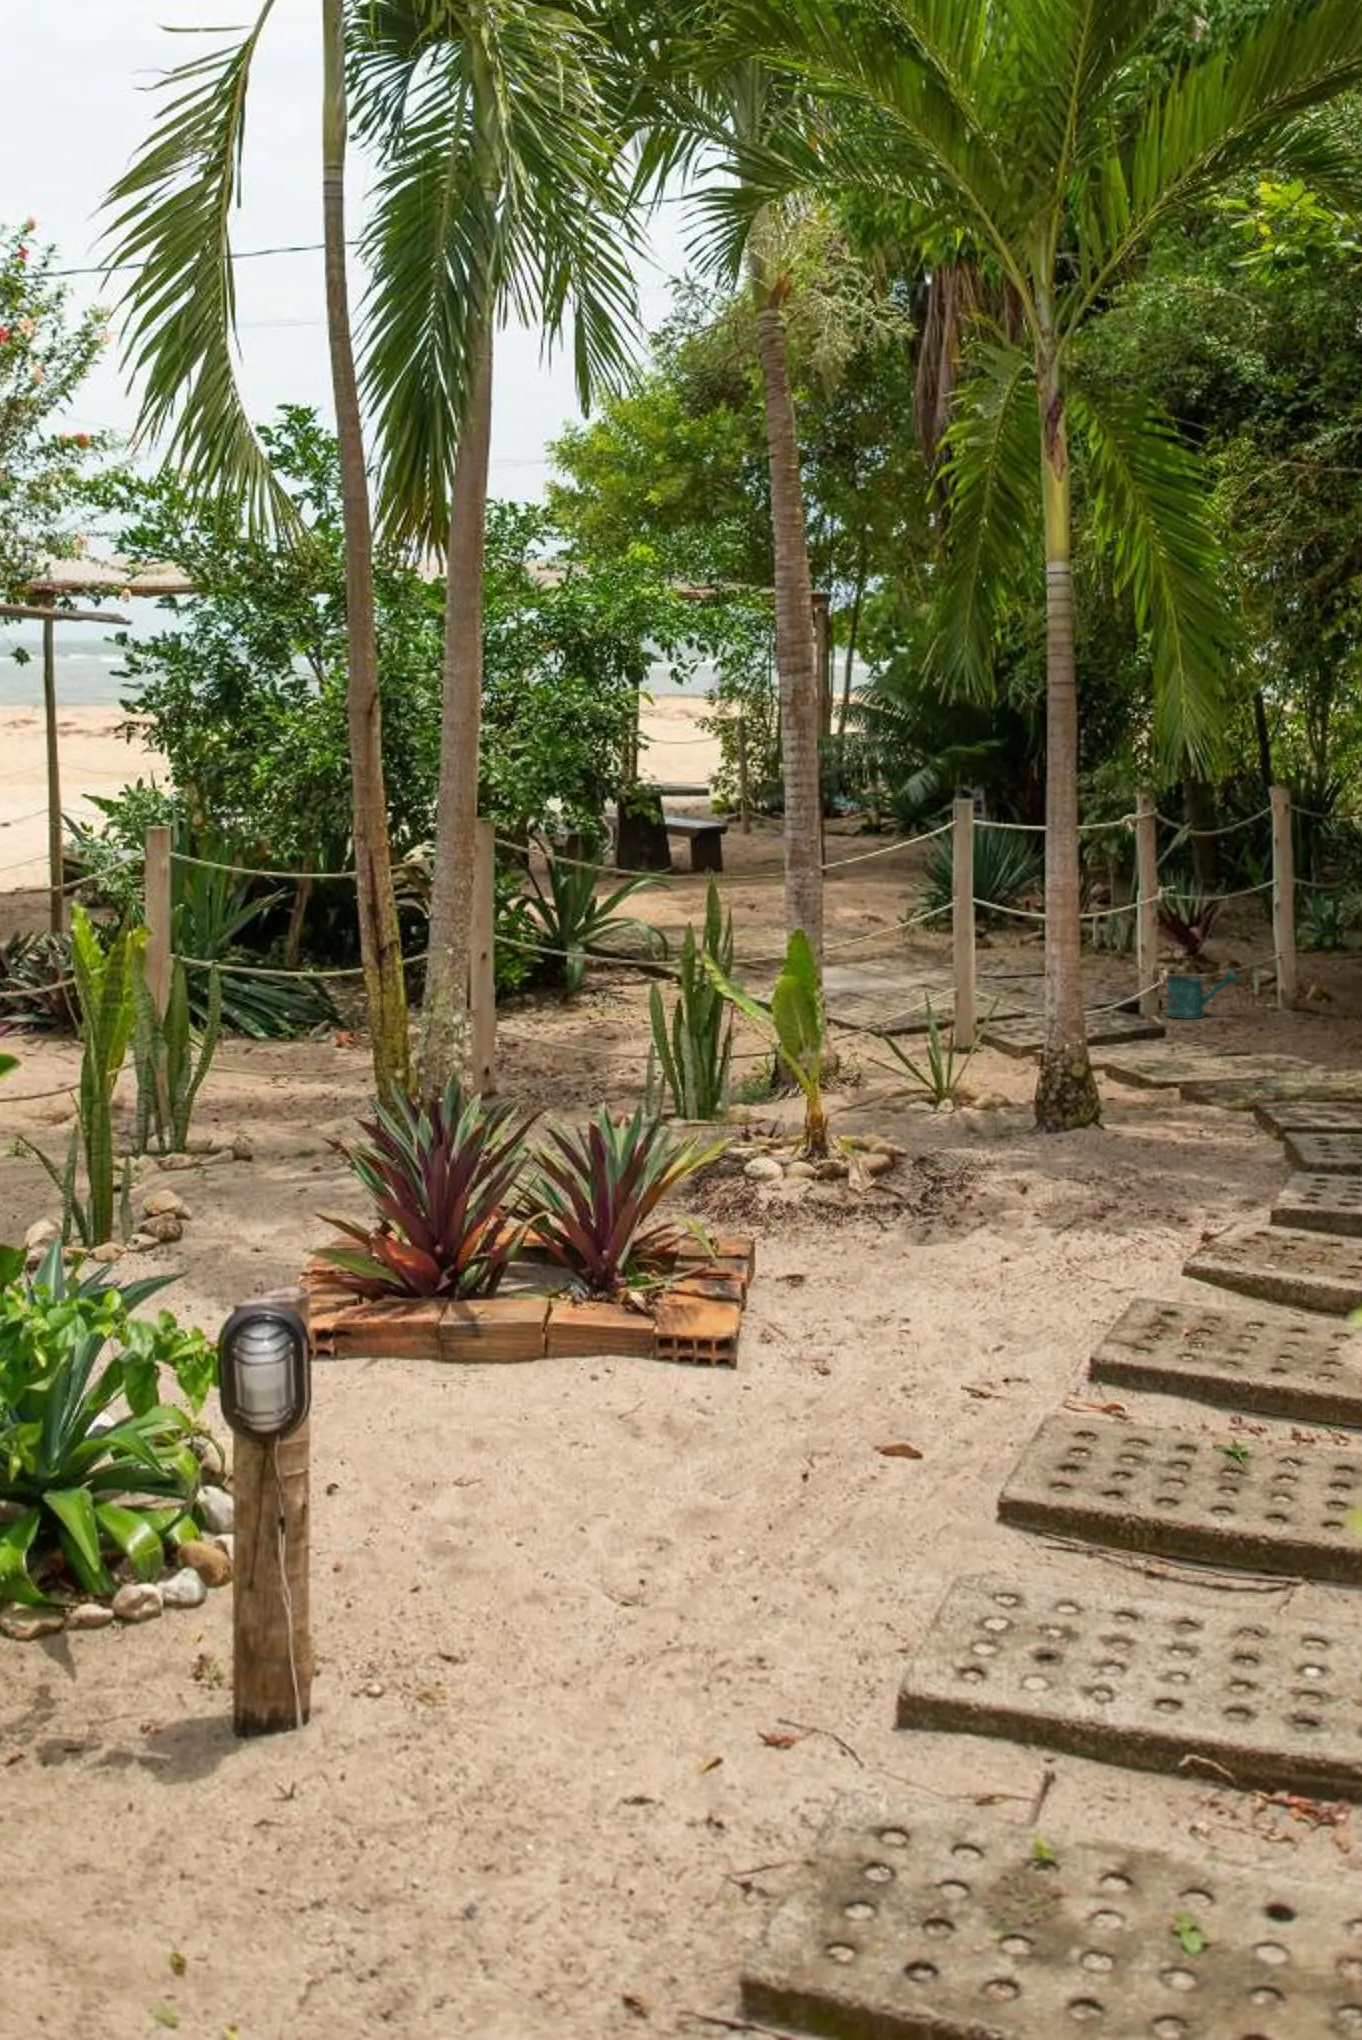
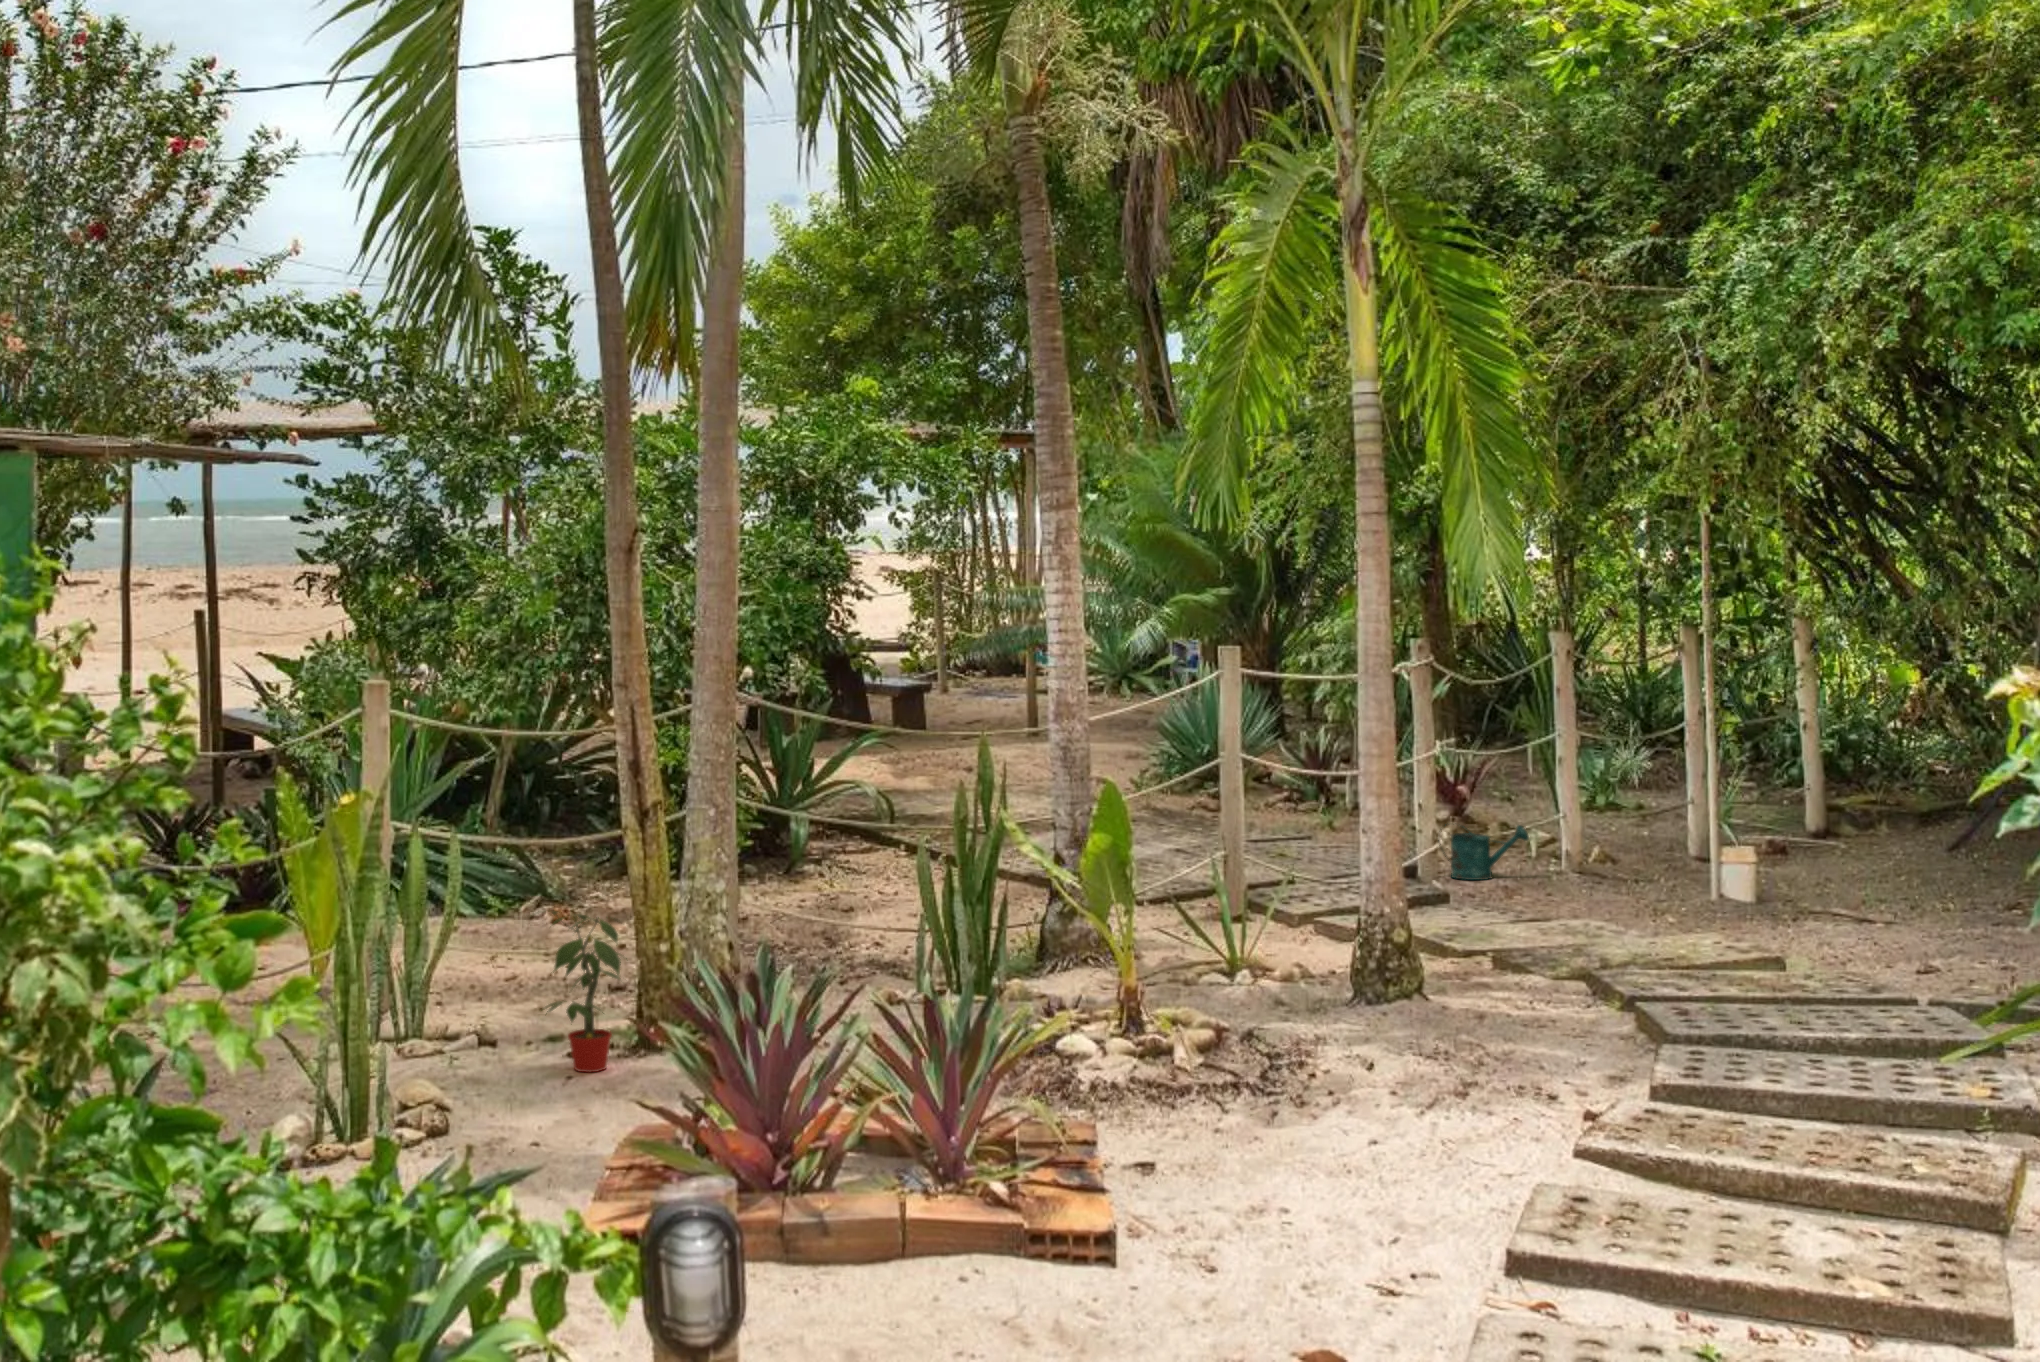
potted plant: none [274,1035,370,1182] -> present [541,910,627,1072]

